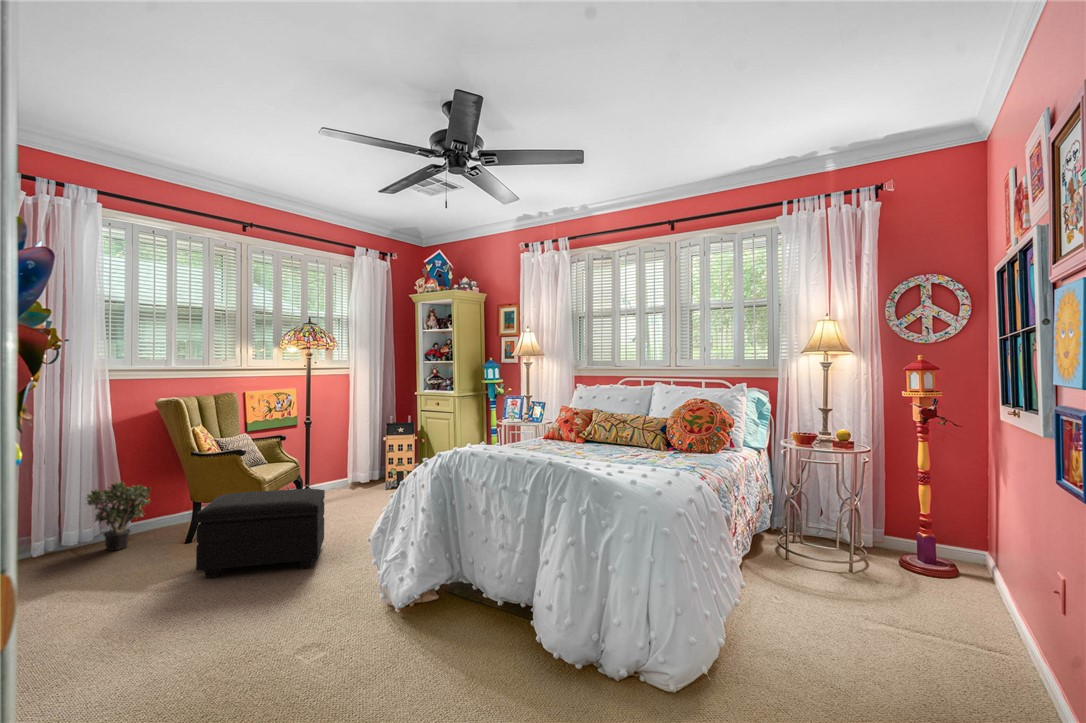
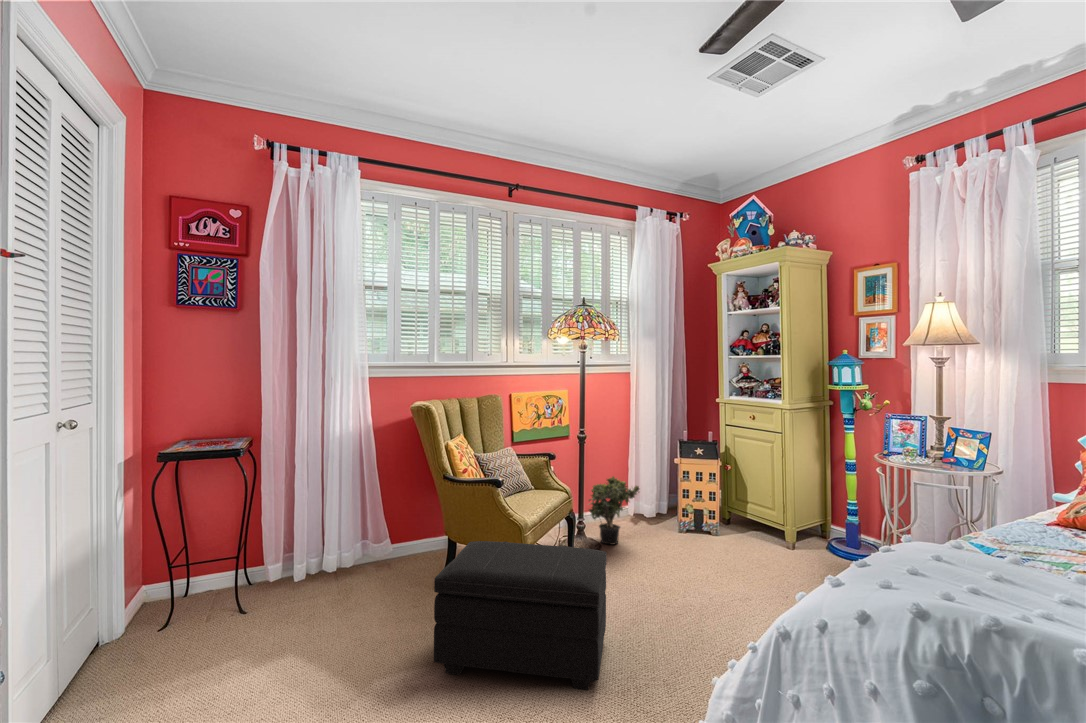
potted plant: present [87,482,151,550] -> present [589,477,639,545]

